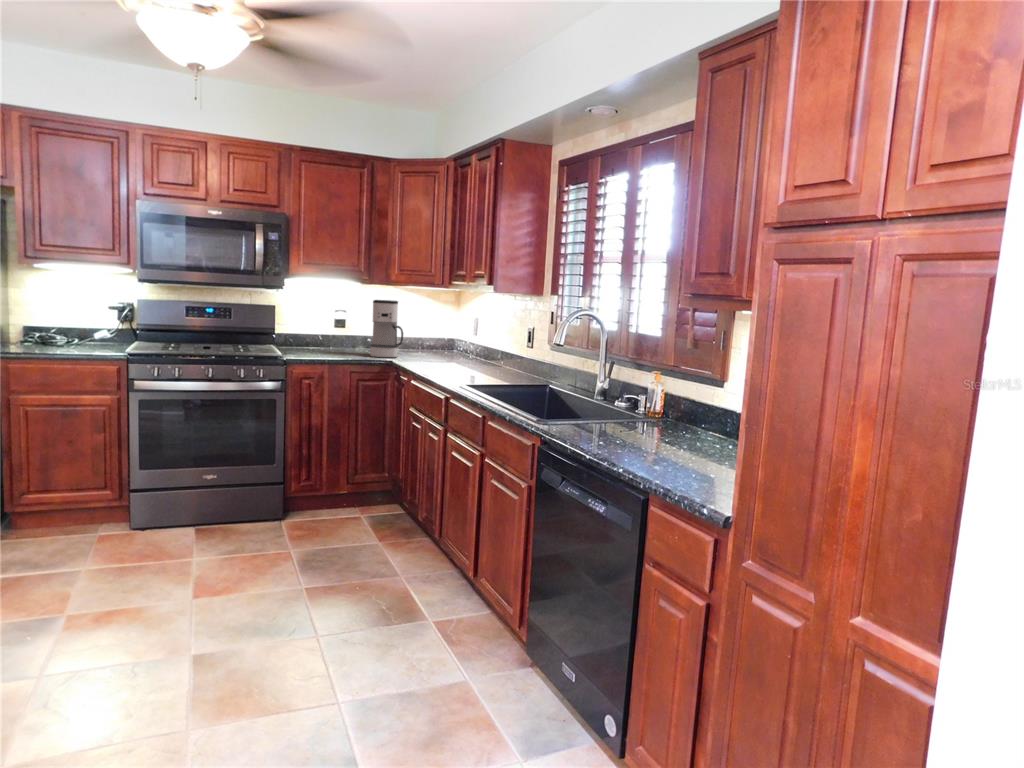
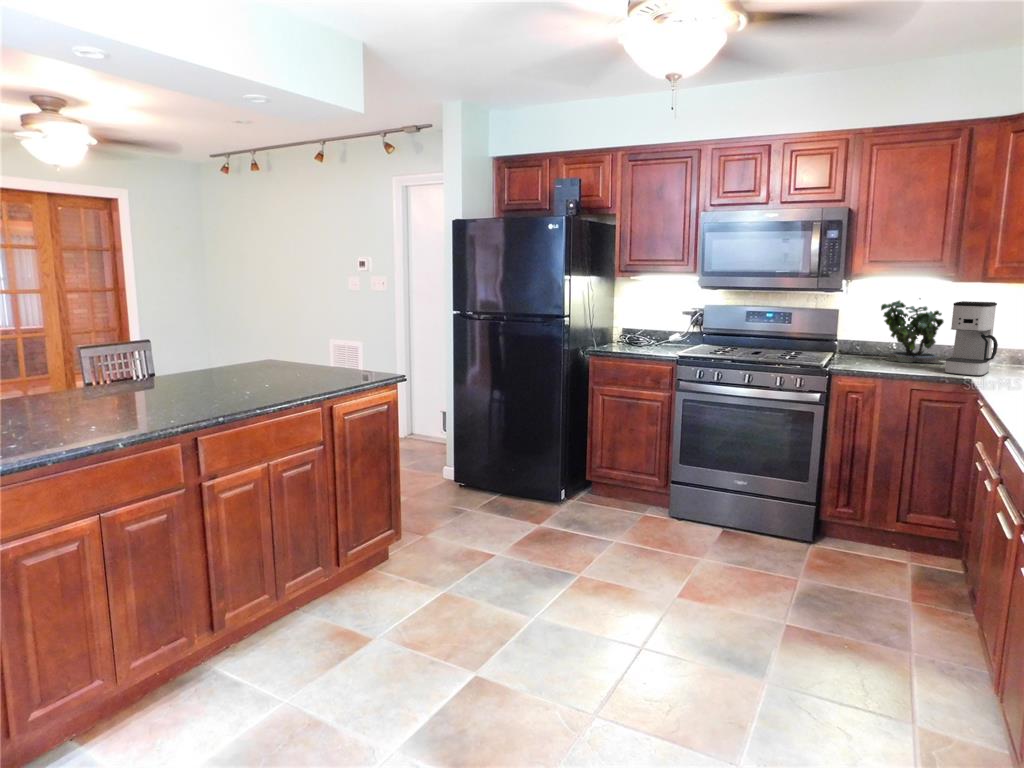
potted plant: none [310,296,362,351] -> present [881,301,944,364]

